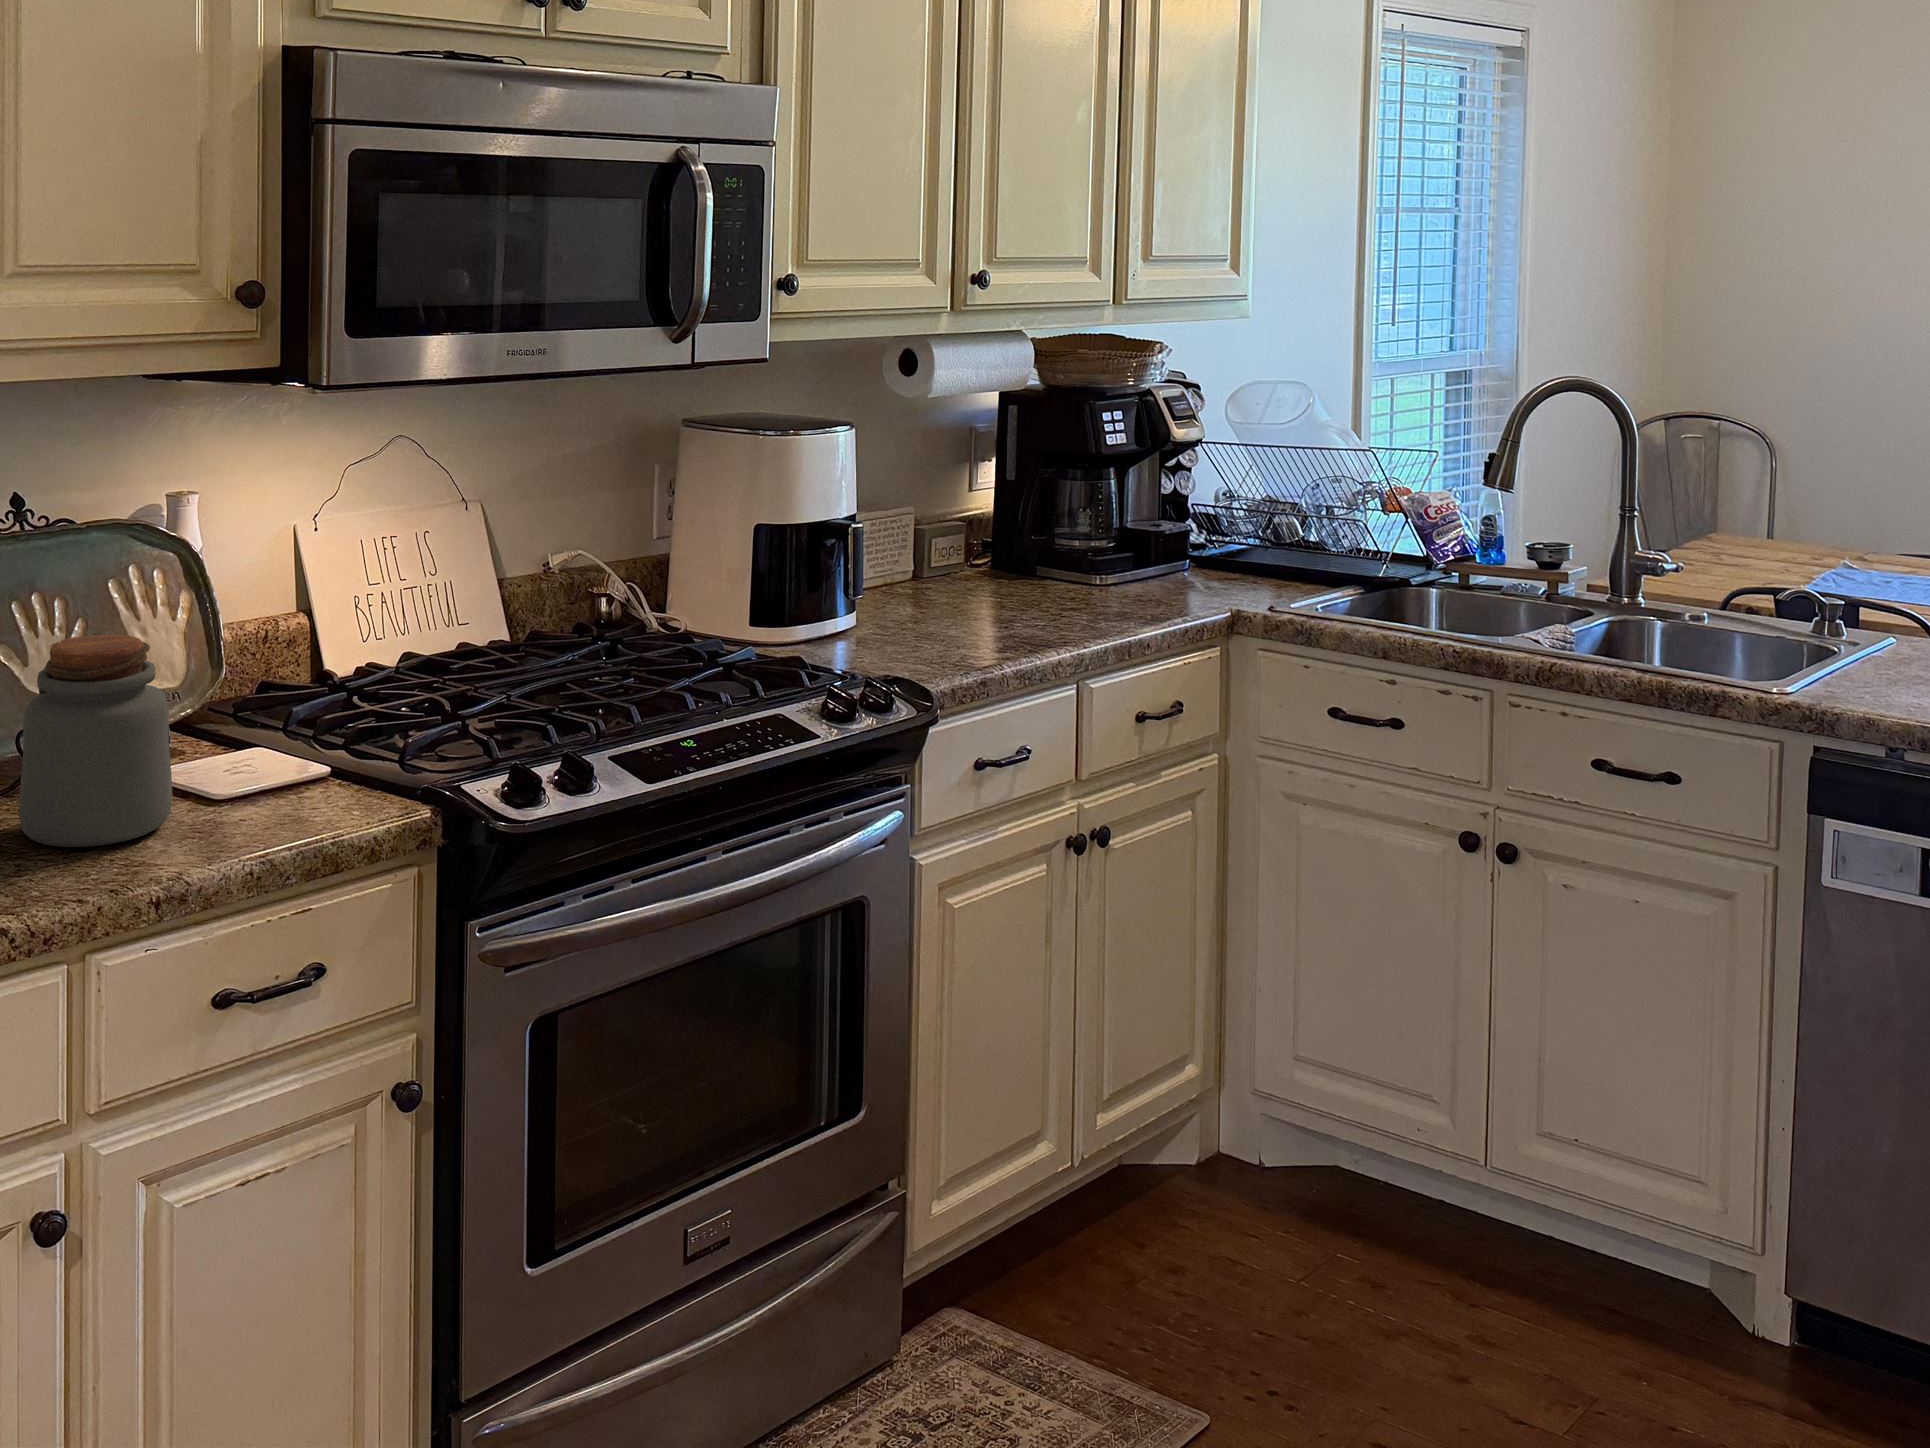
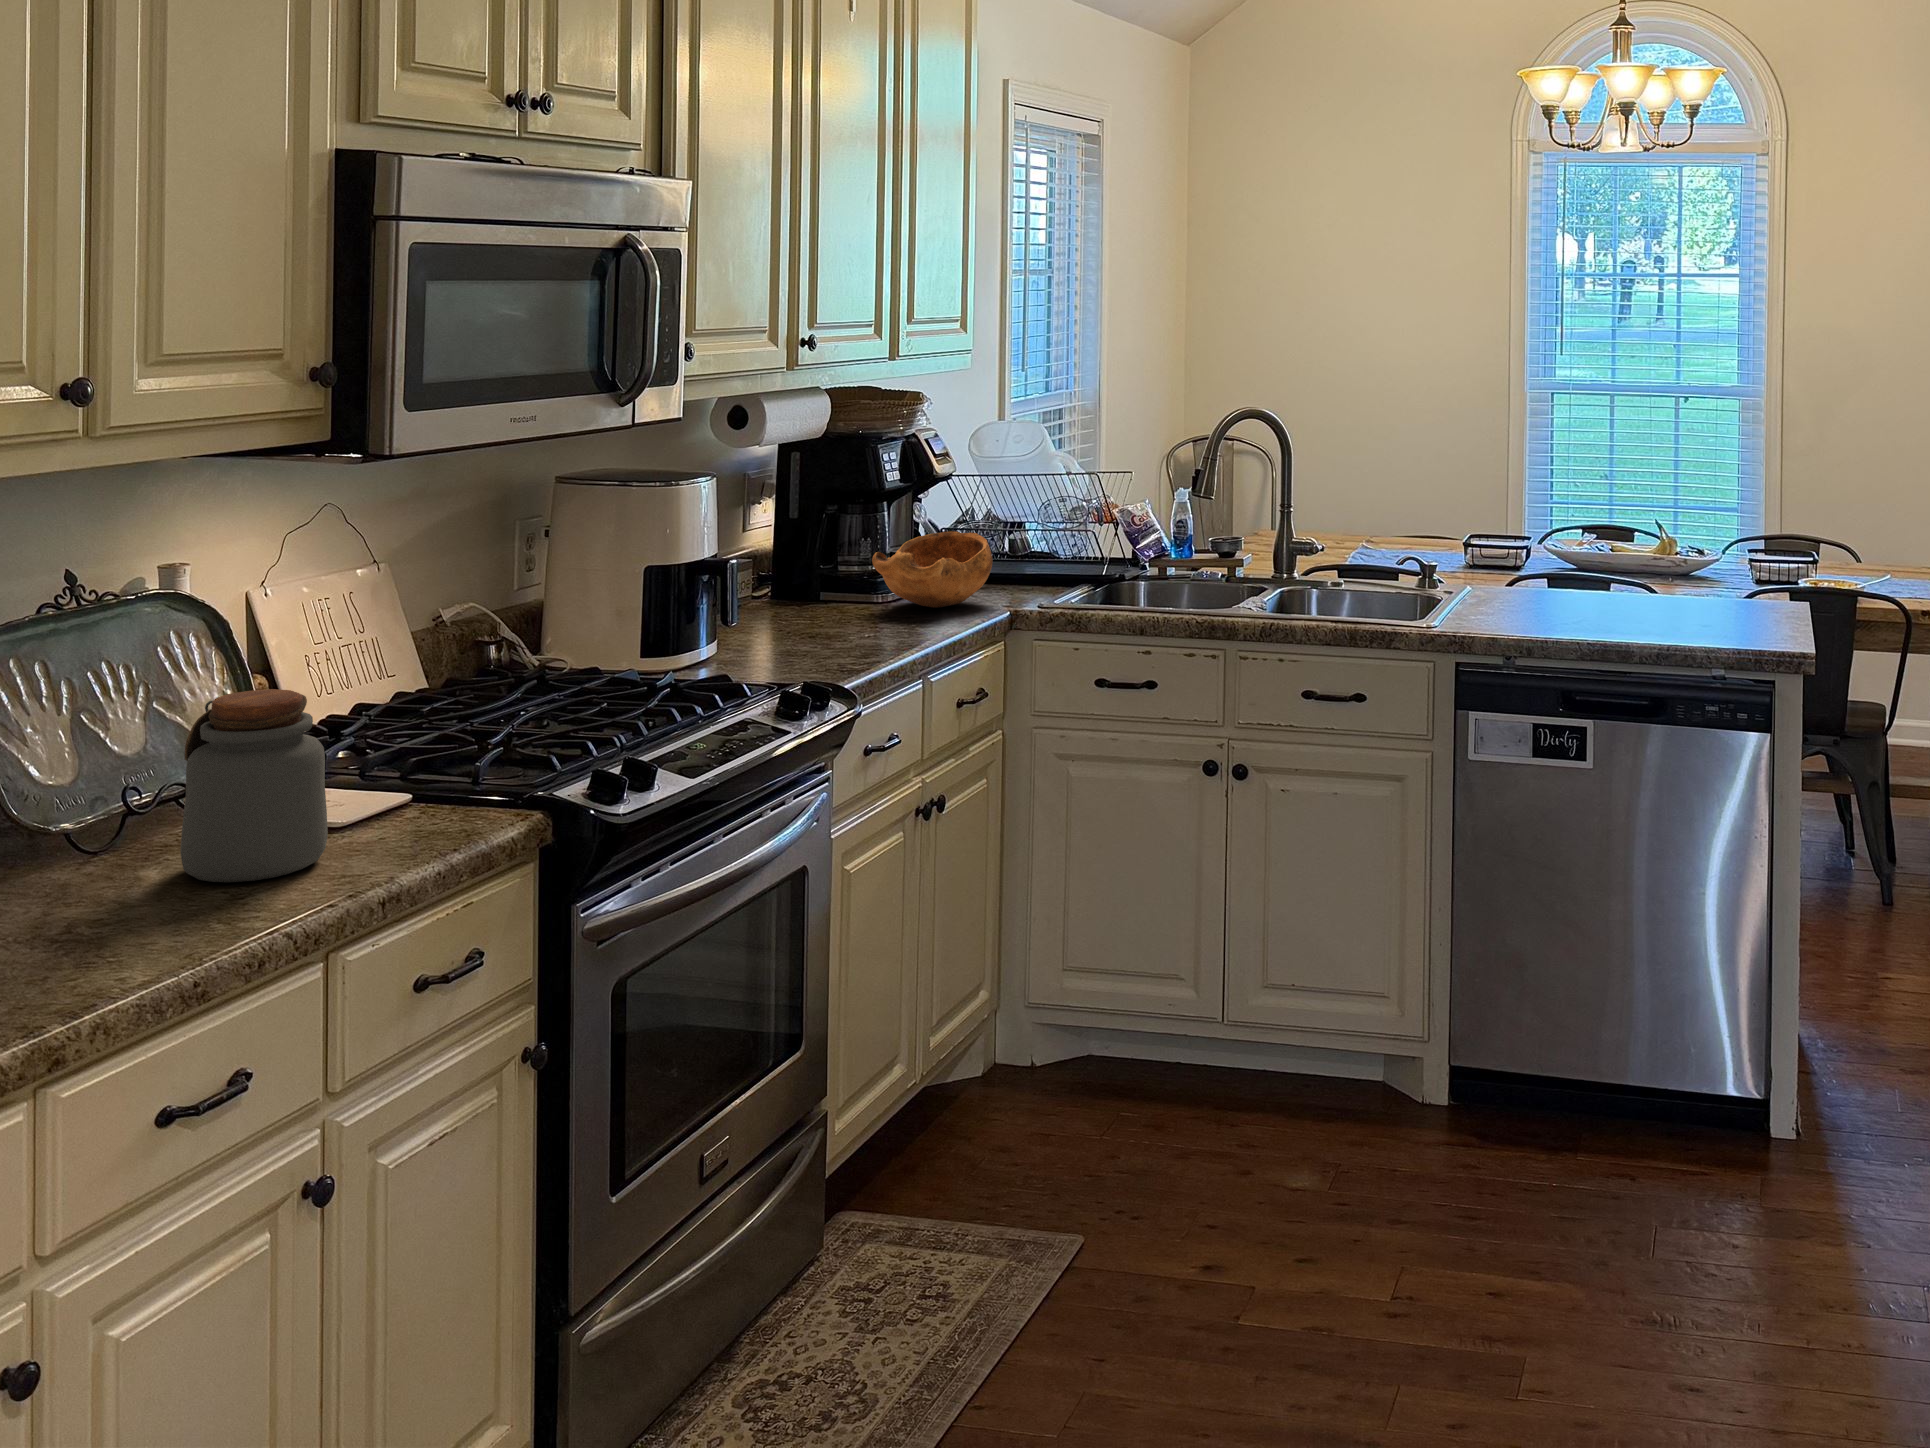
wooden bowl: none [1067,508,1215,598] -> present [872,531,993,608]

